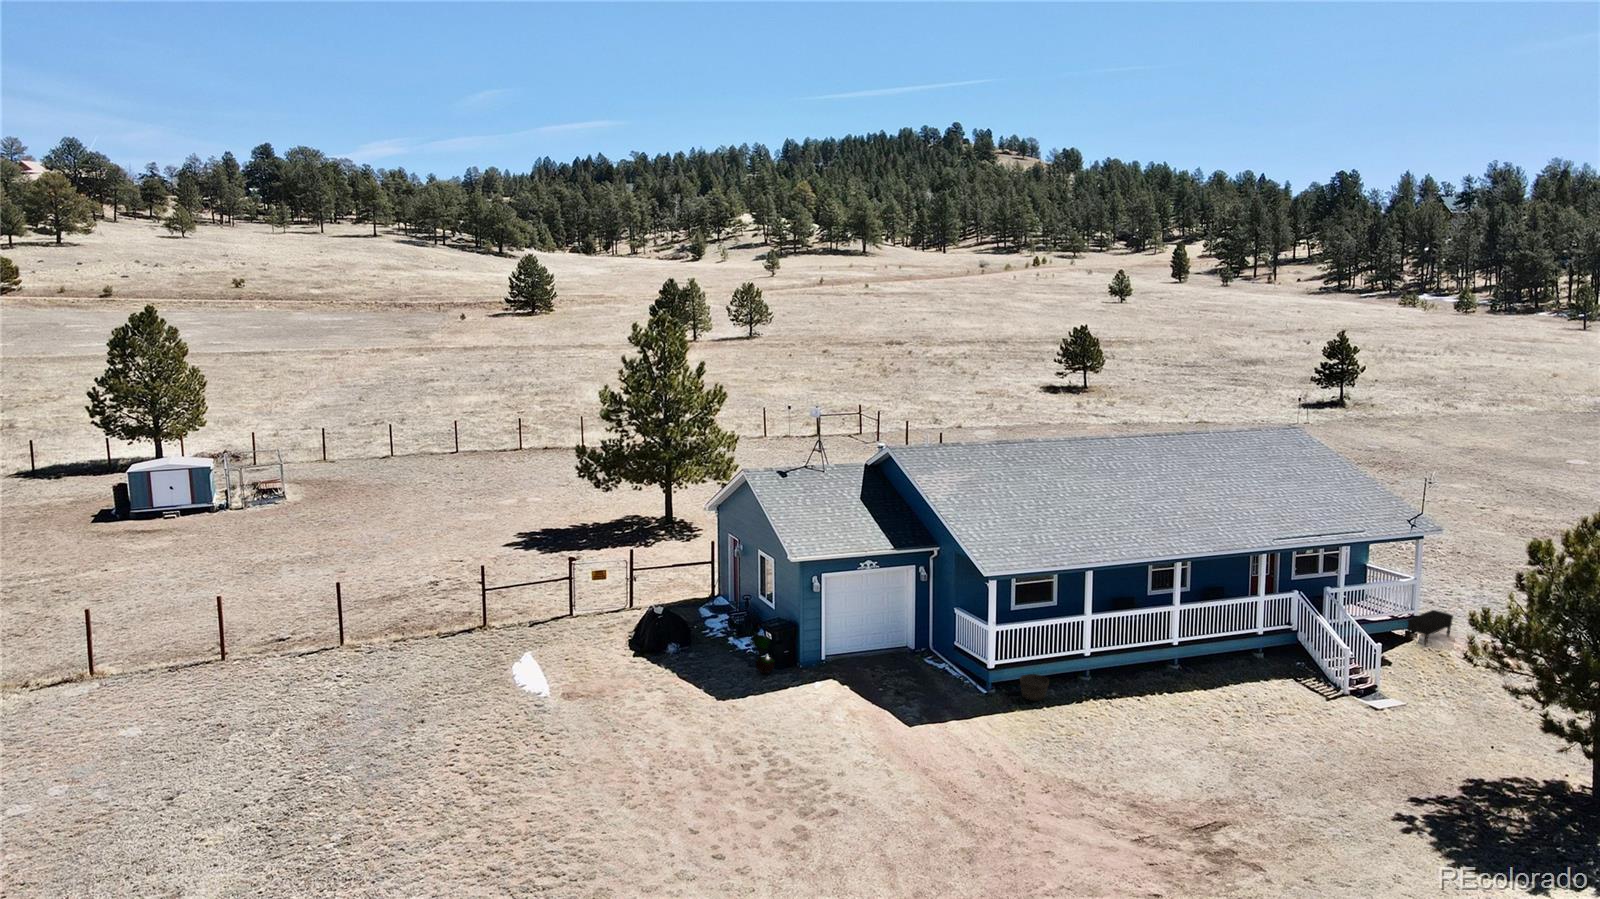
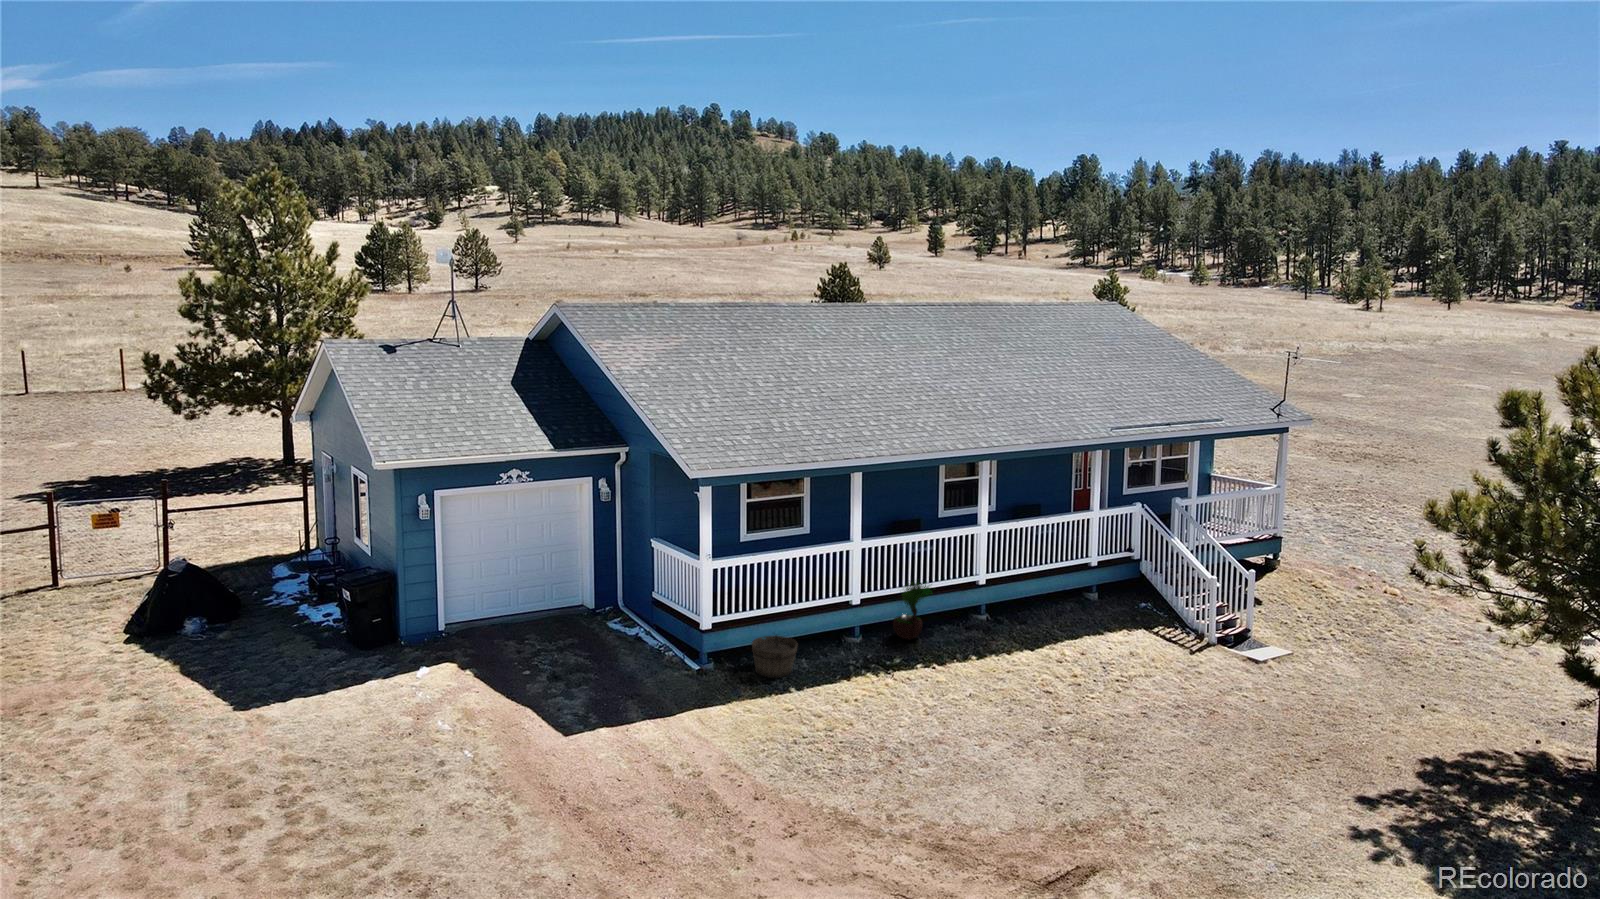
bench: present [1406,610,1453,646] -> none [1267,530,1320,577]
potted tree: present [750,636,774,673] -> present [893,582,932,639]

